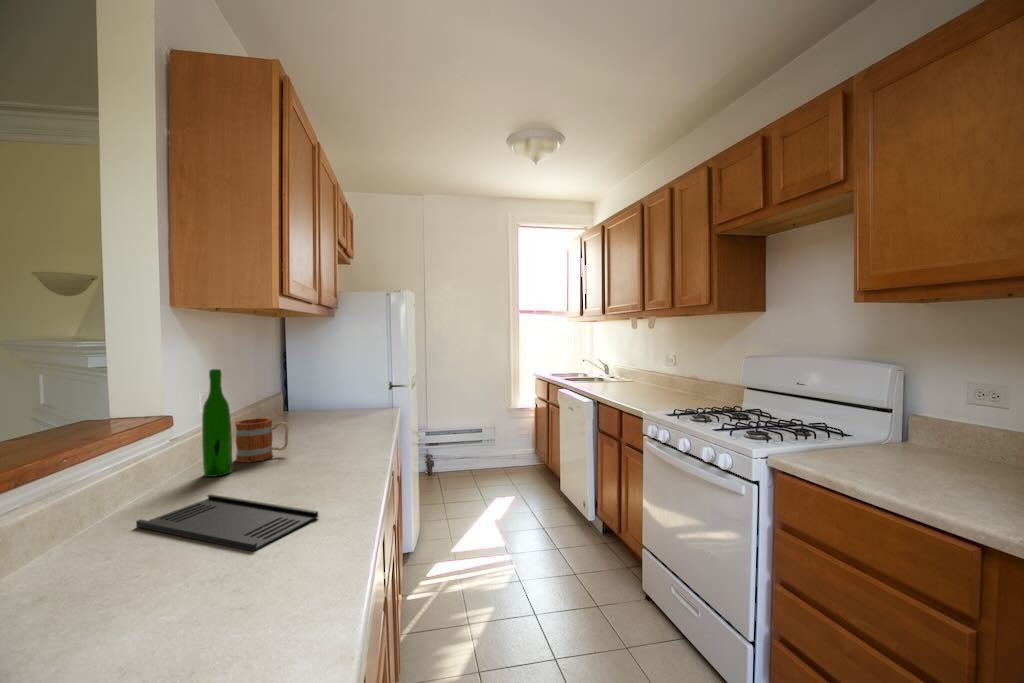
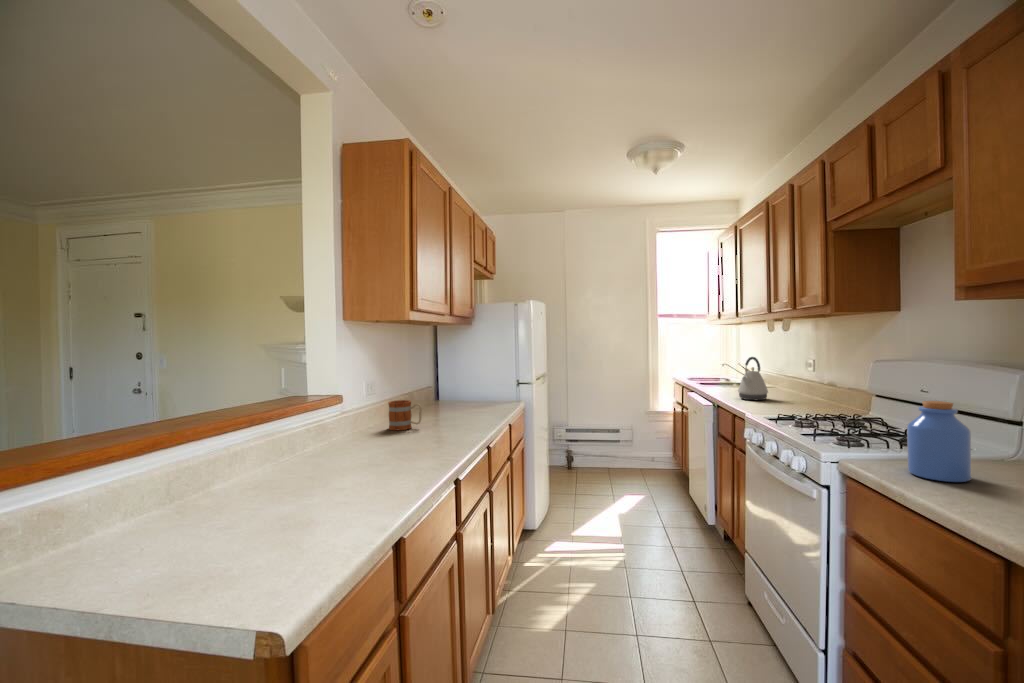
kettle: none [616,353,643,395] -> present [738,357,768,400]
wine bottle: present [202,369,232,477] -> none [365,364,383,437]
jar: none [835,396,889,471] -> present [907,401,971,482]
tray: present [136,494,318,551] -> none [321,444,417,474]

